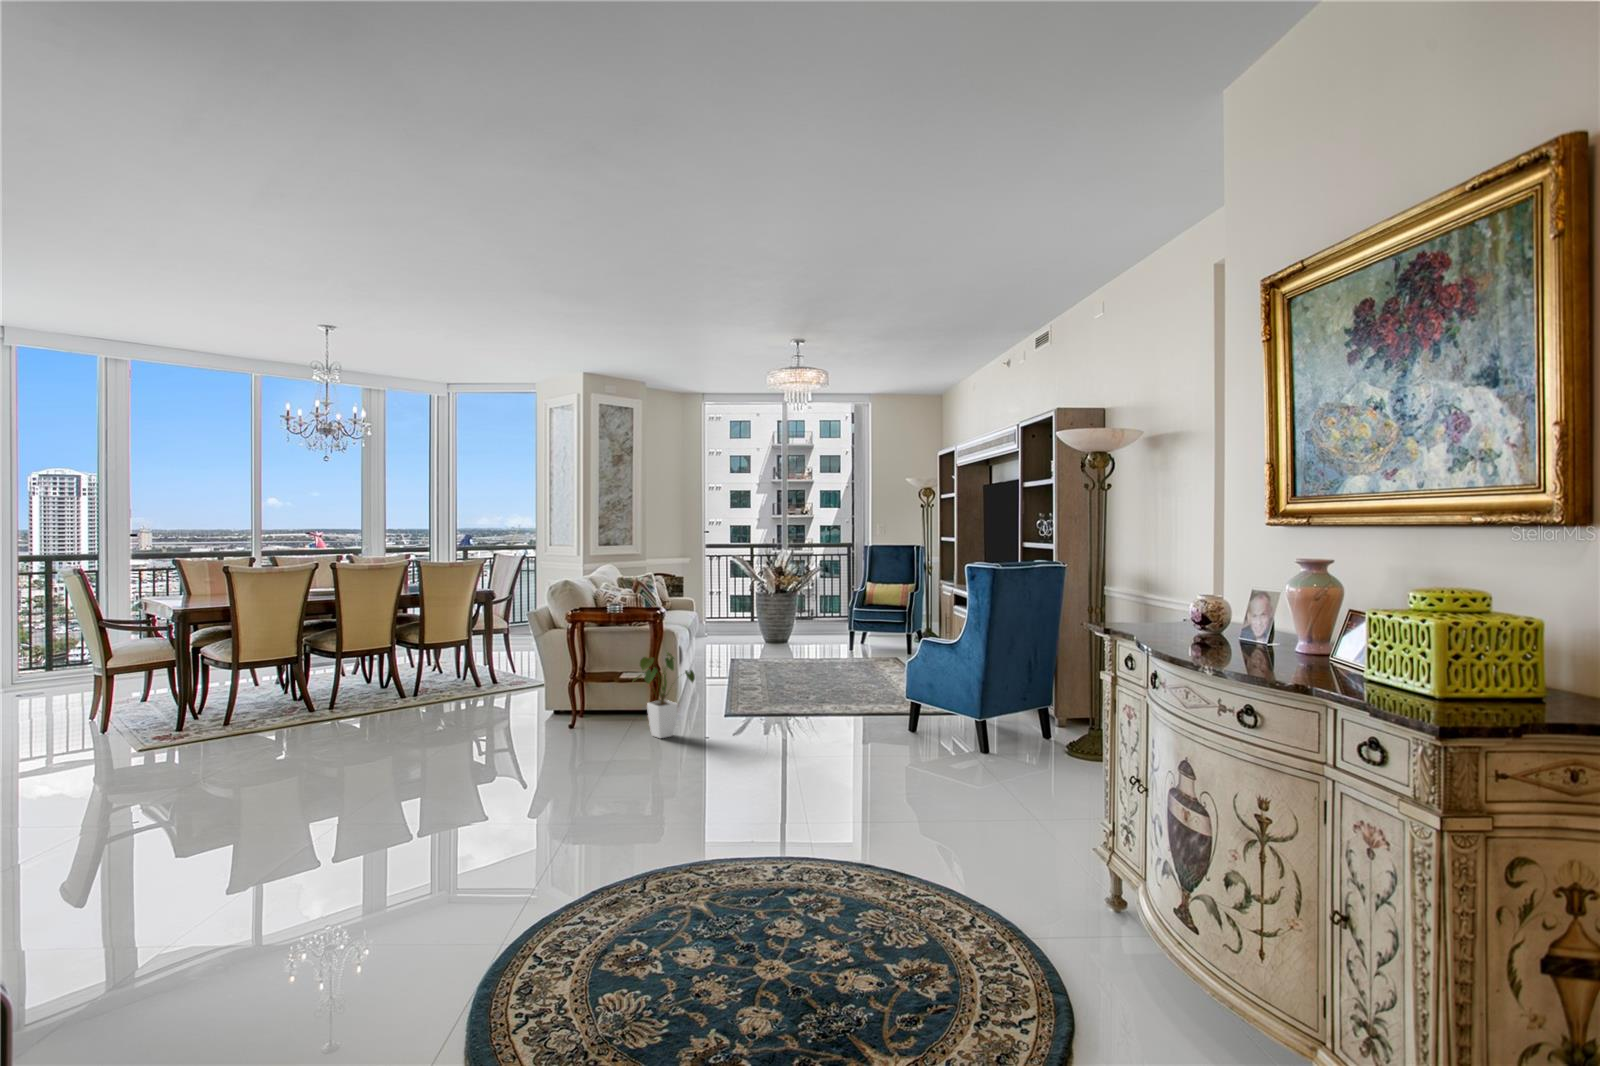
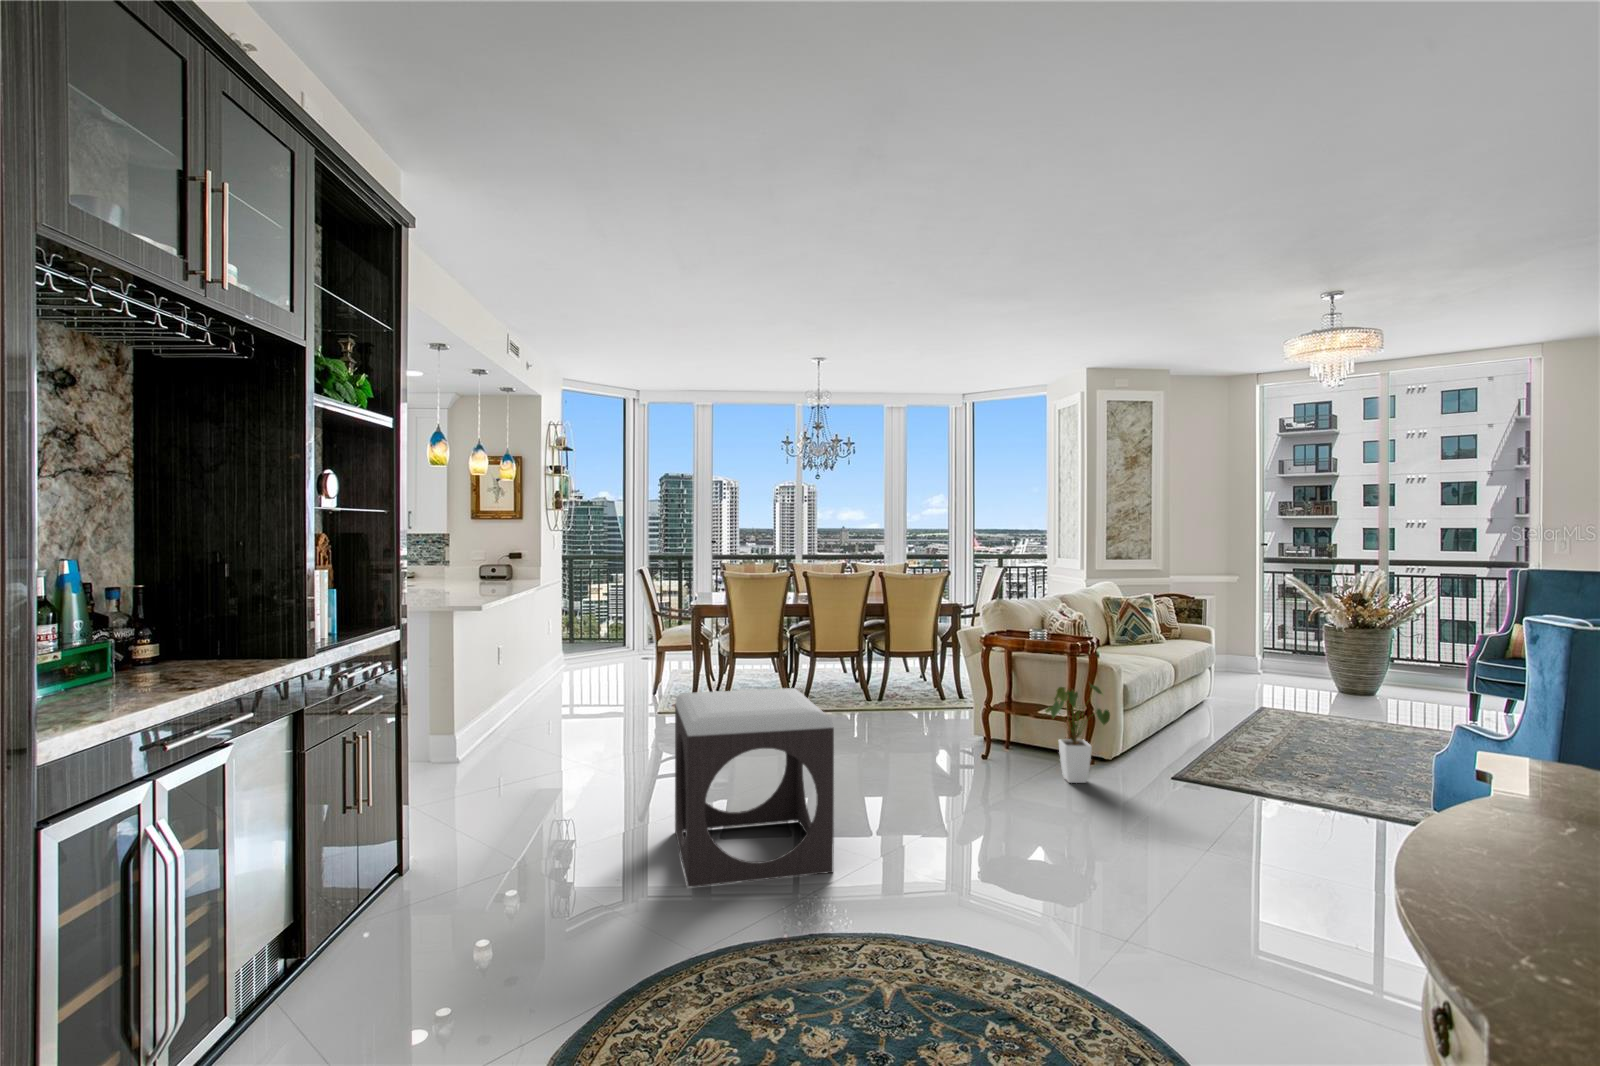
footstool: none [327,682,550,906] -> present [675,688,834,887]

